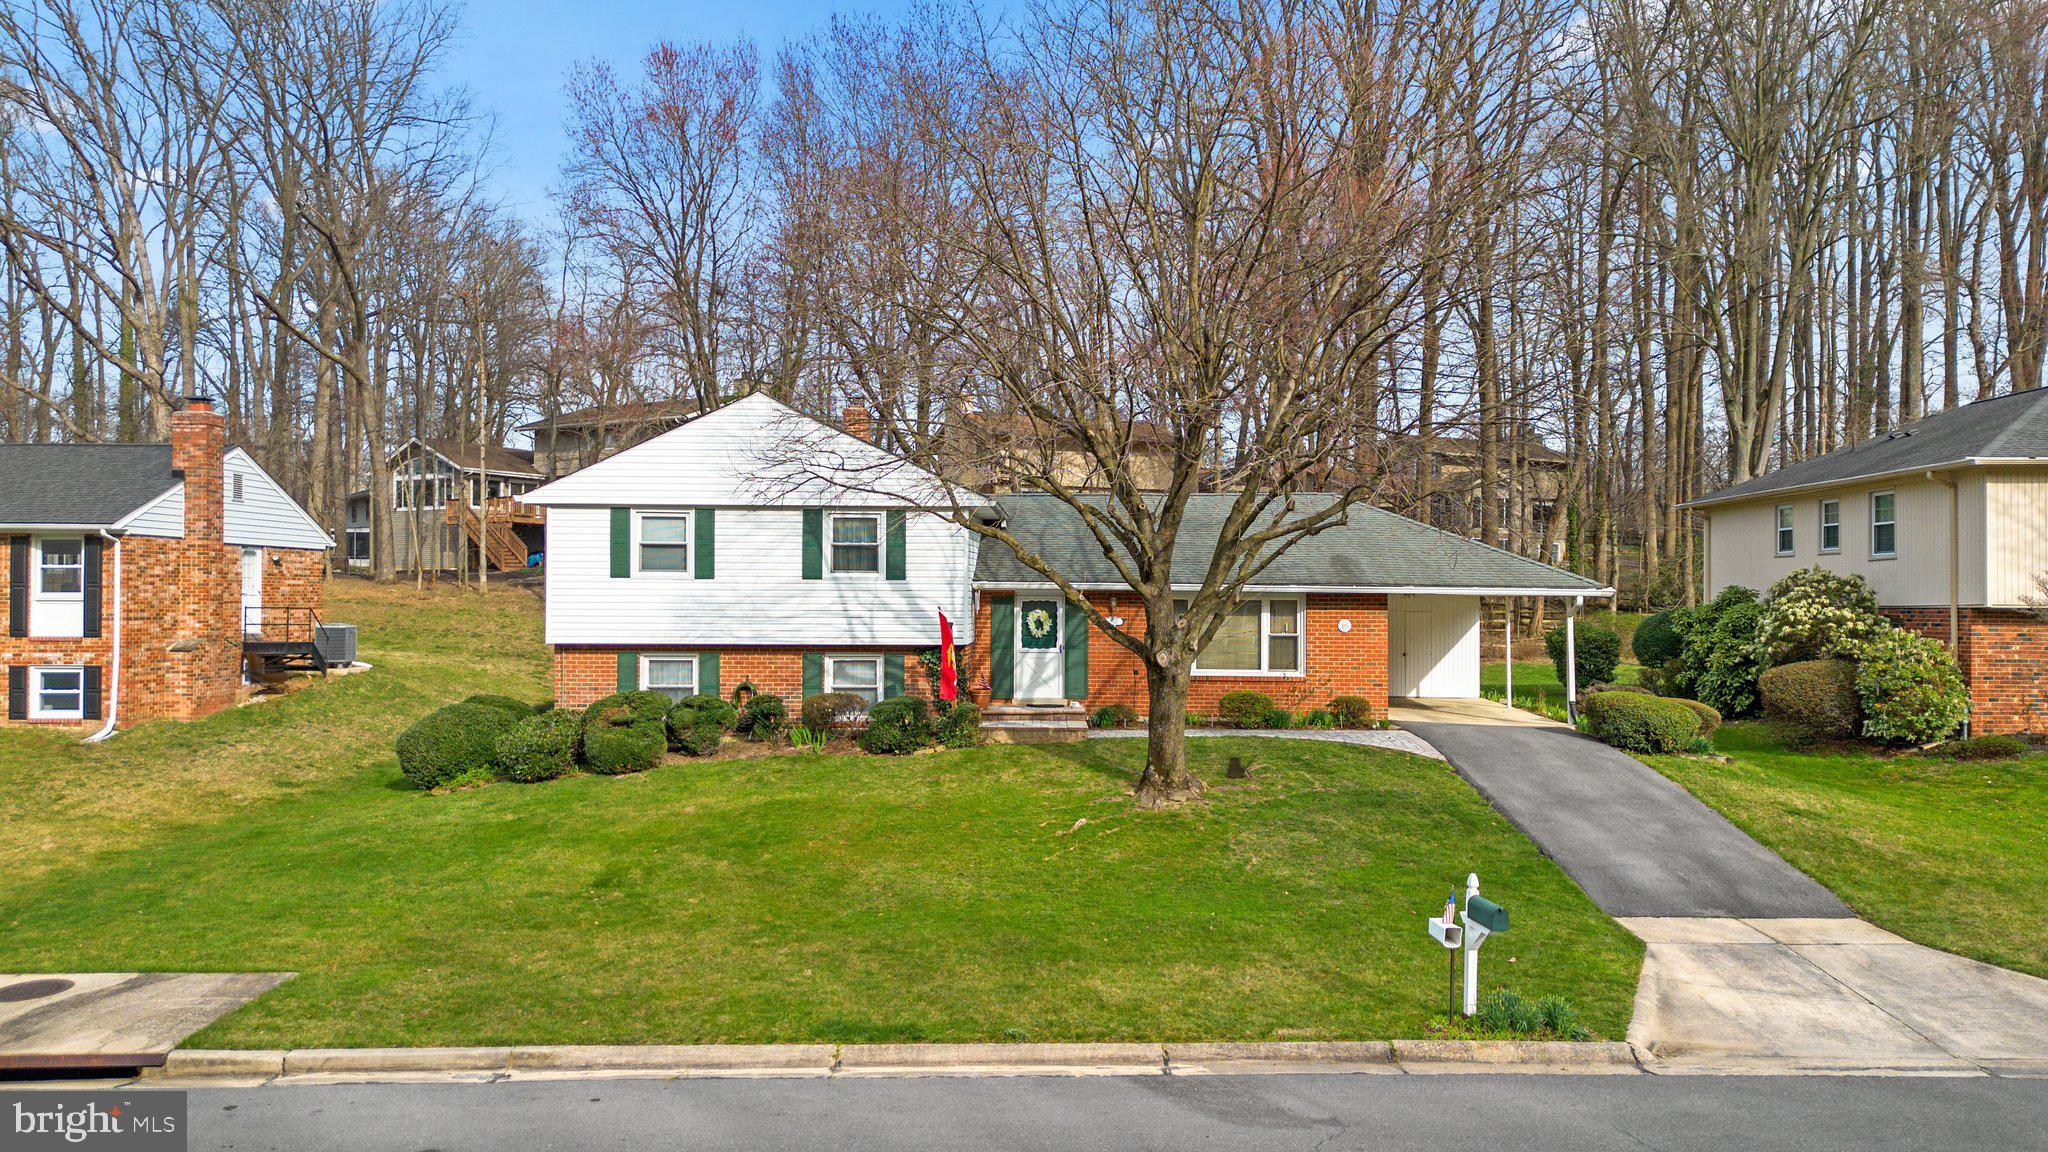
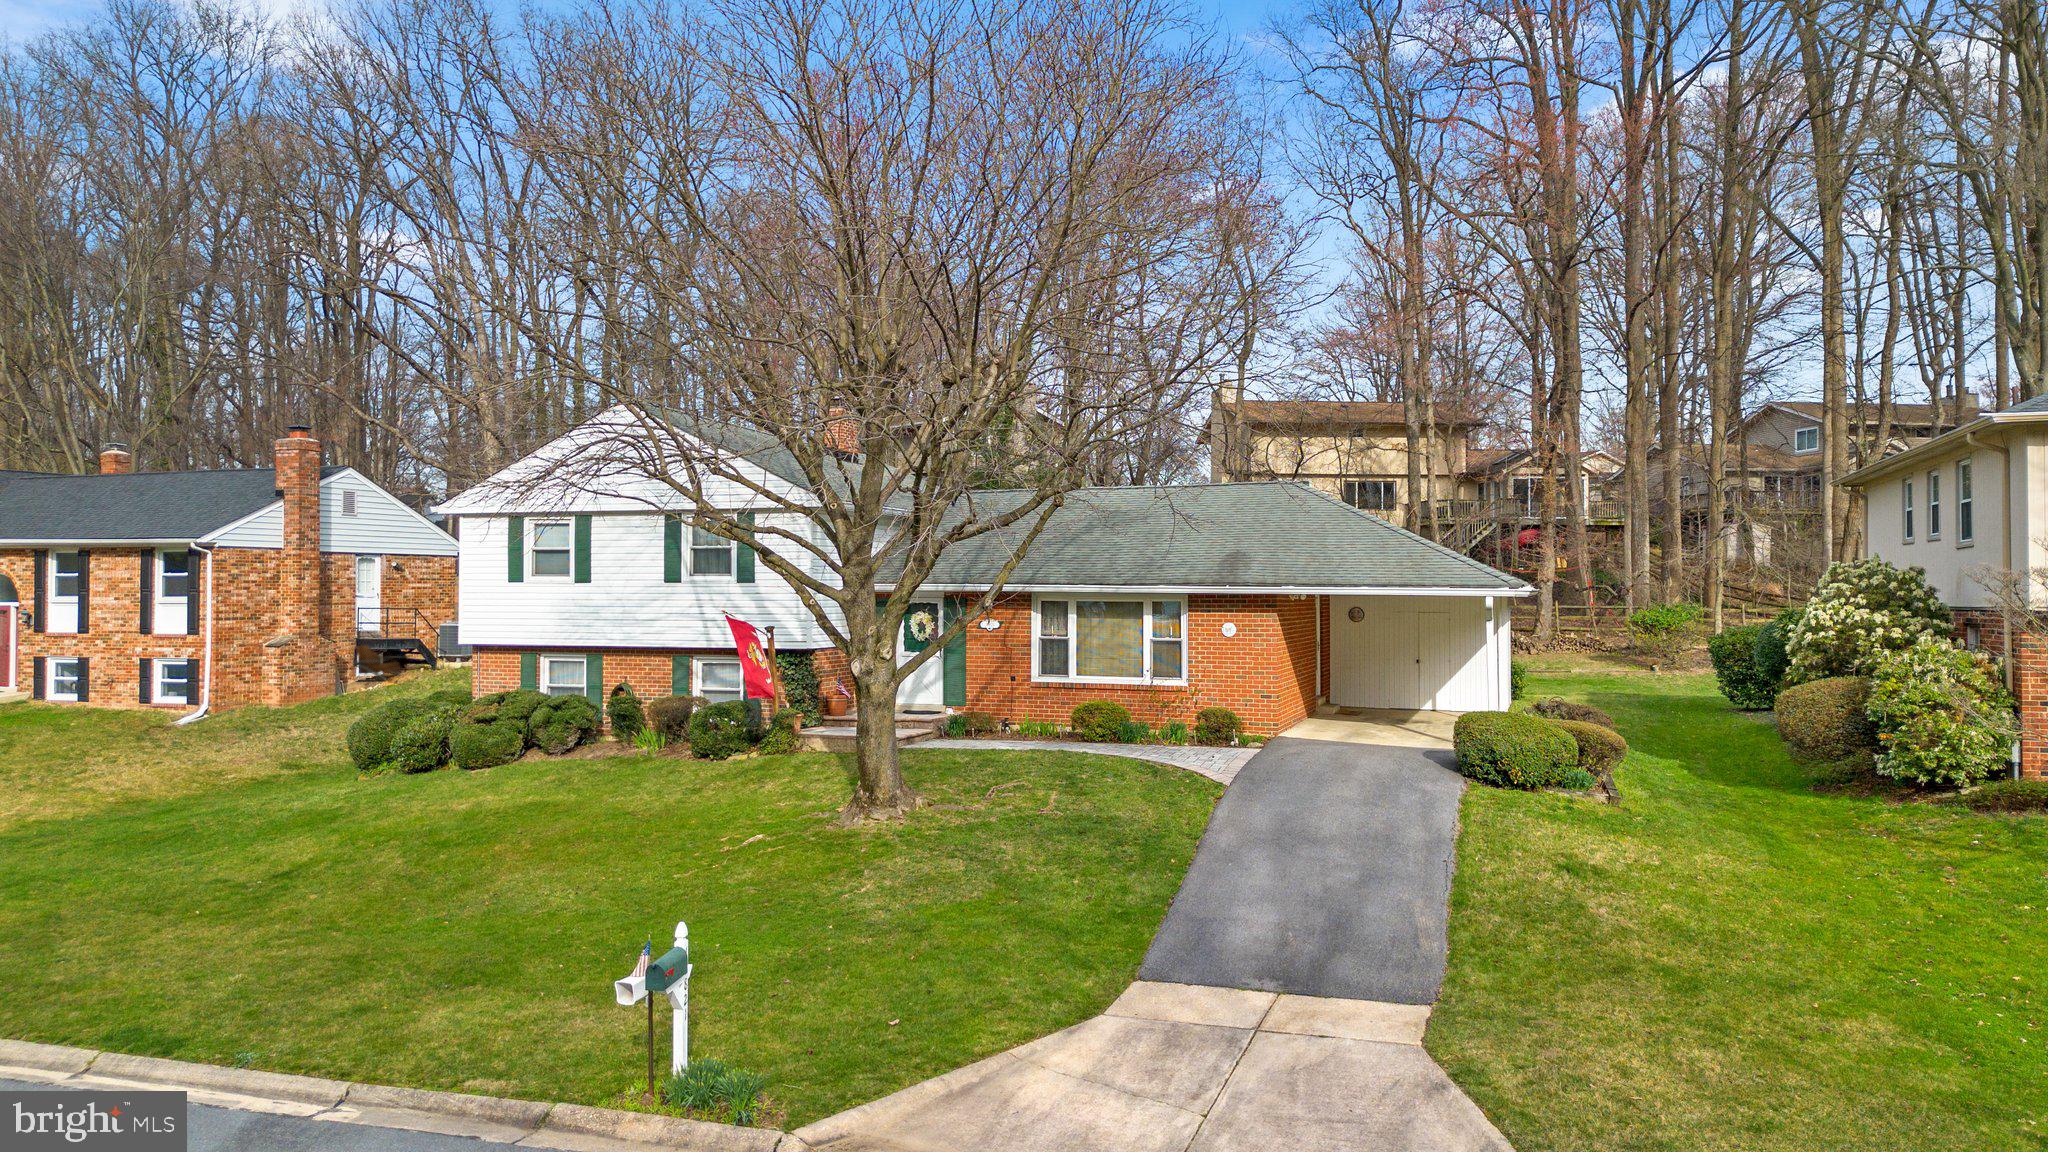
watering can: present [1225,757,1252,778] -> none [895,789,937,817]

